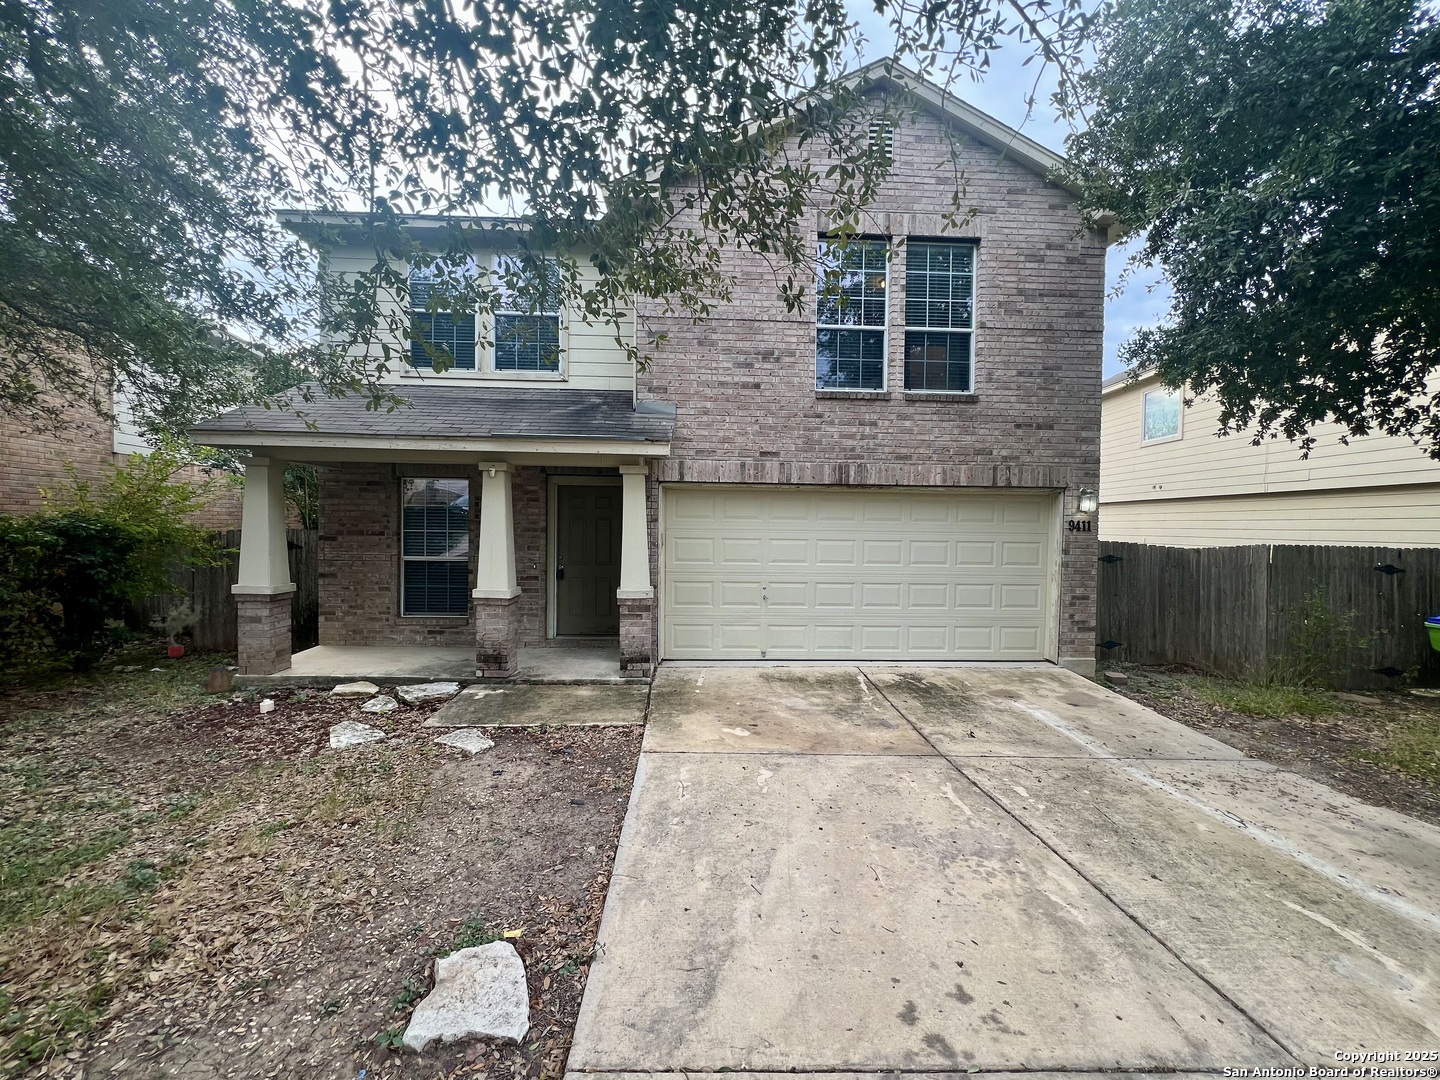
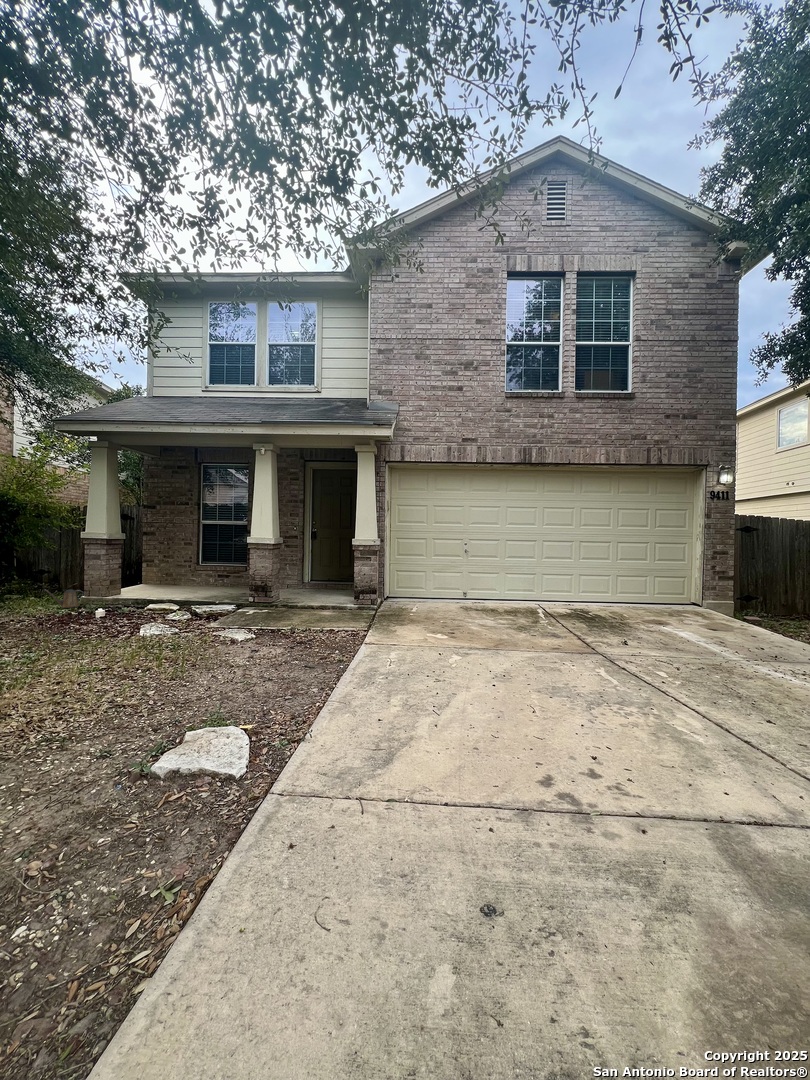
potted tree: present [150,598,201,657] -> none [27,548,64,591]

